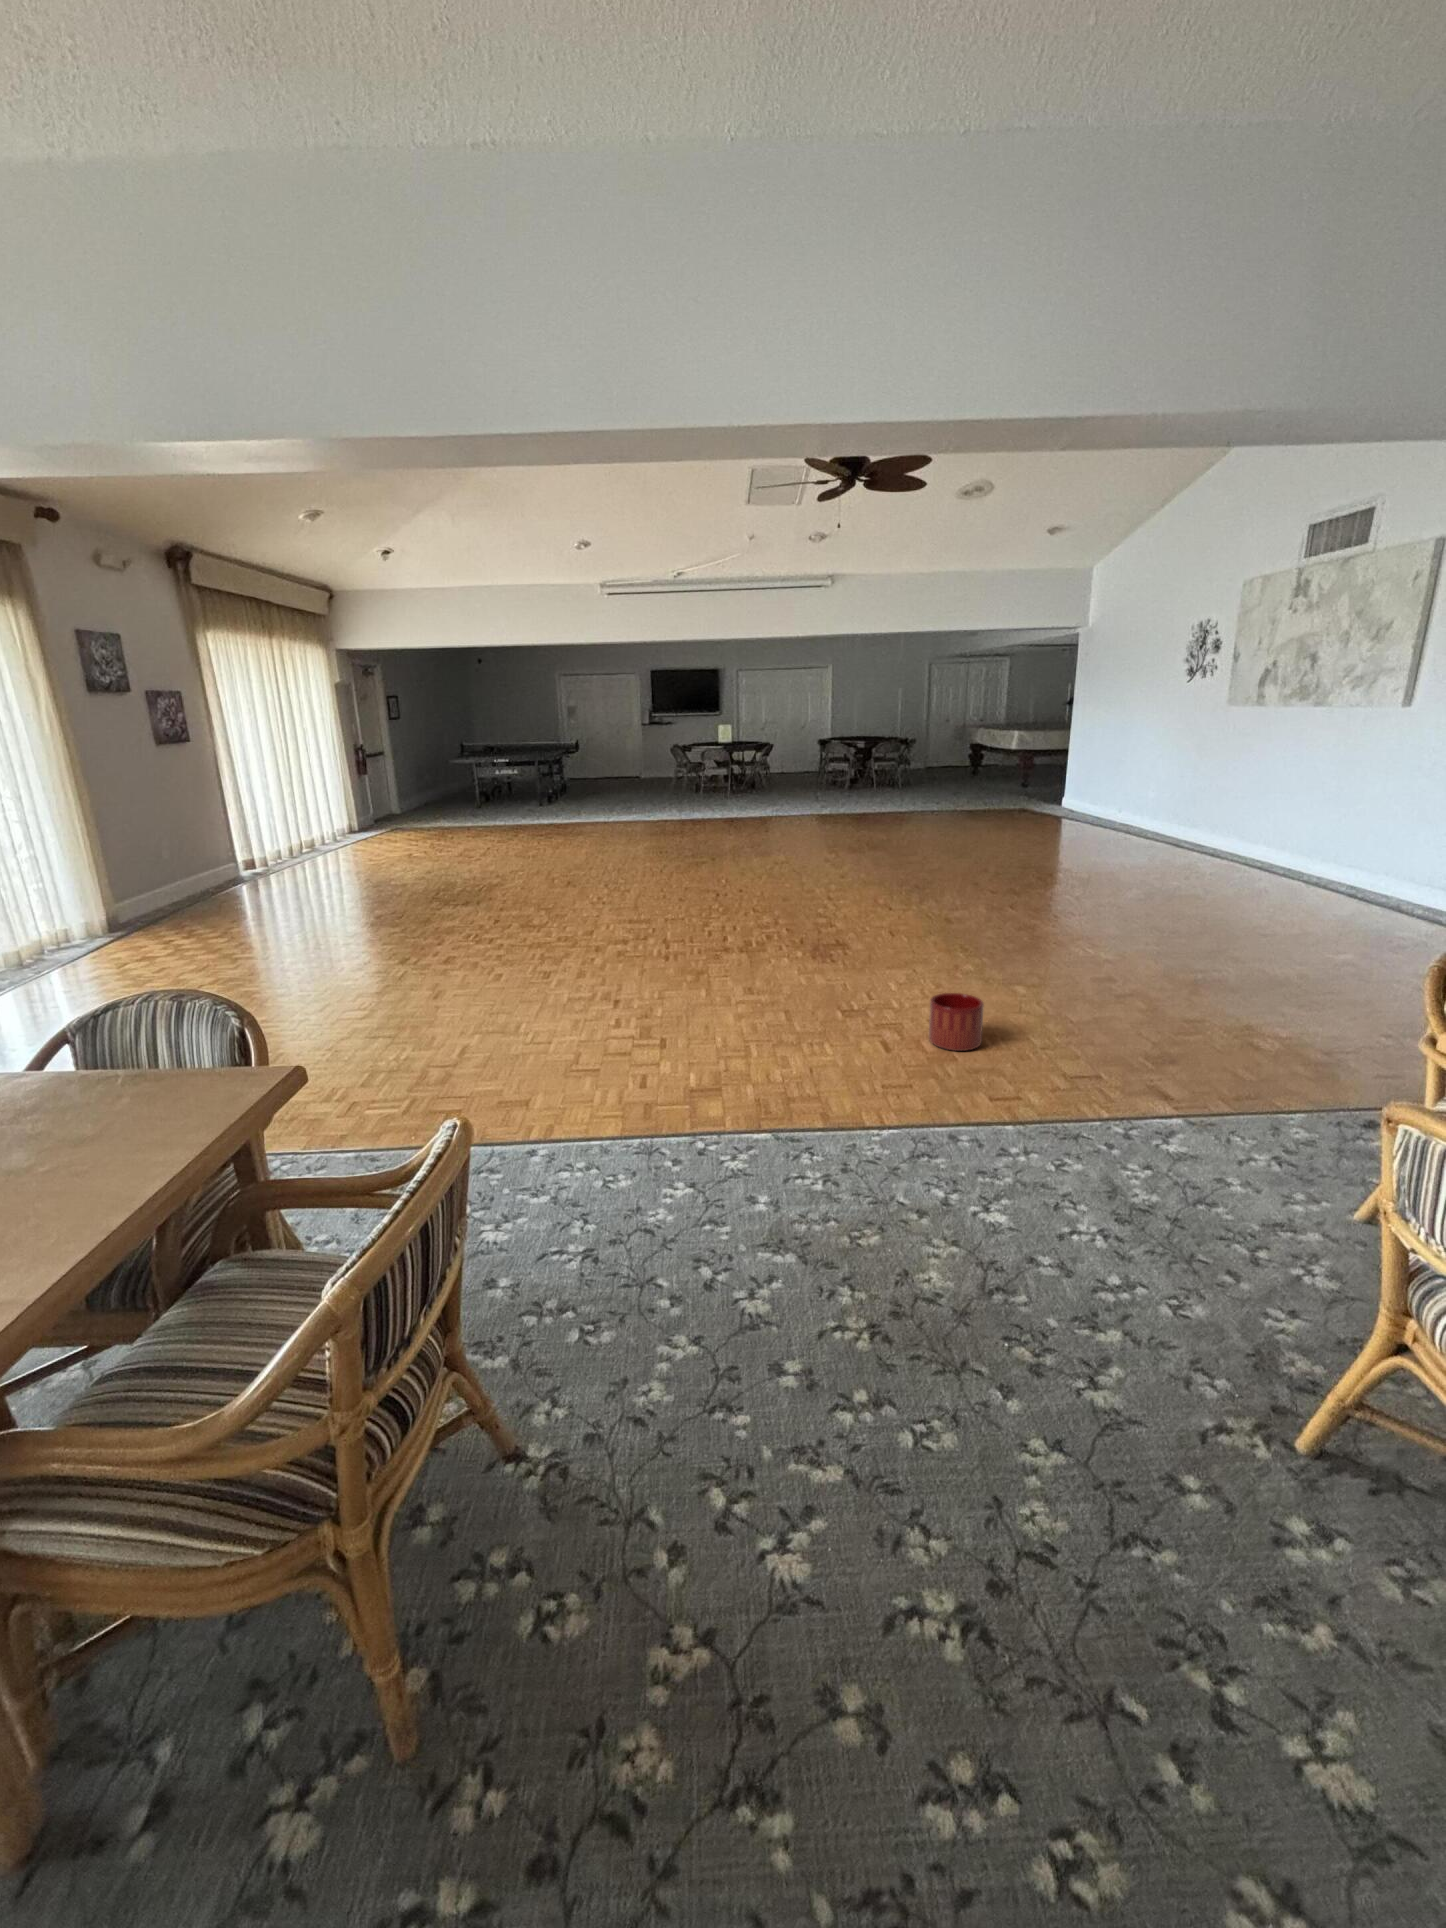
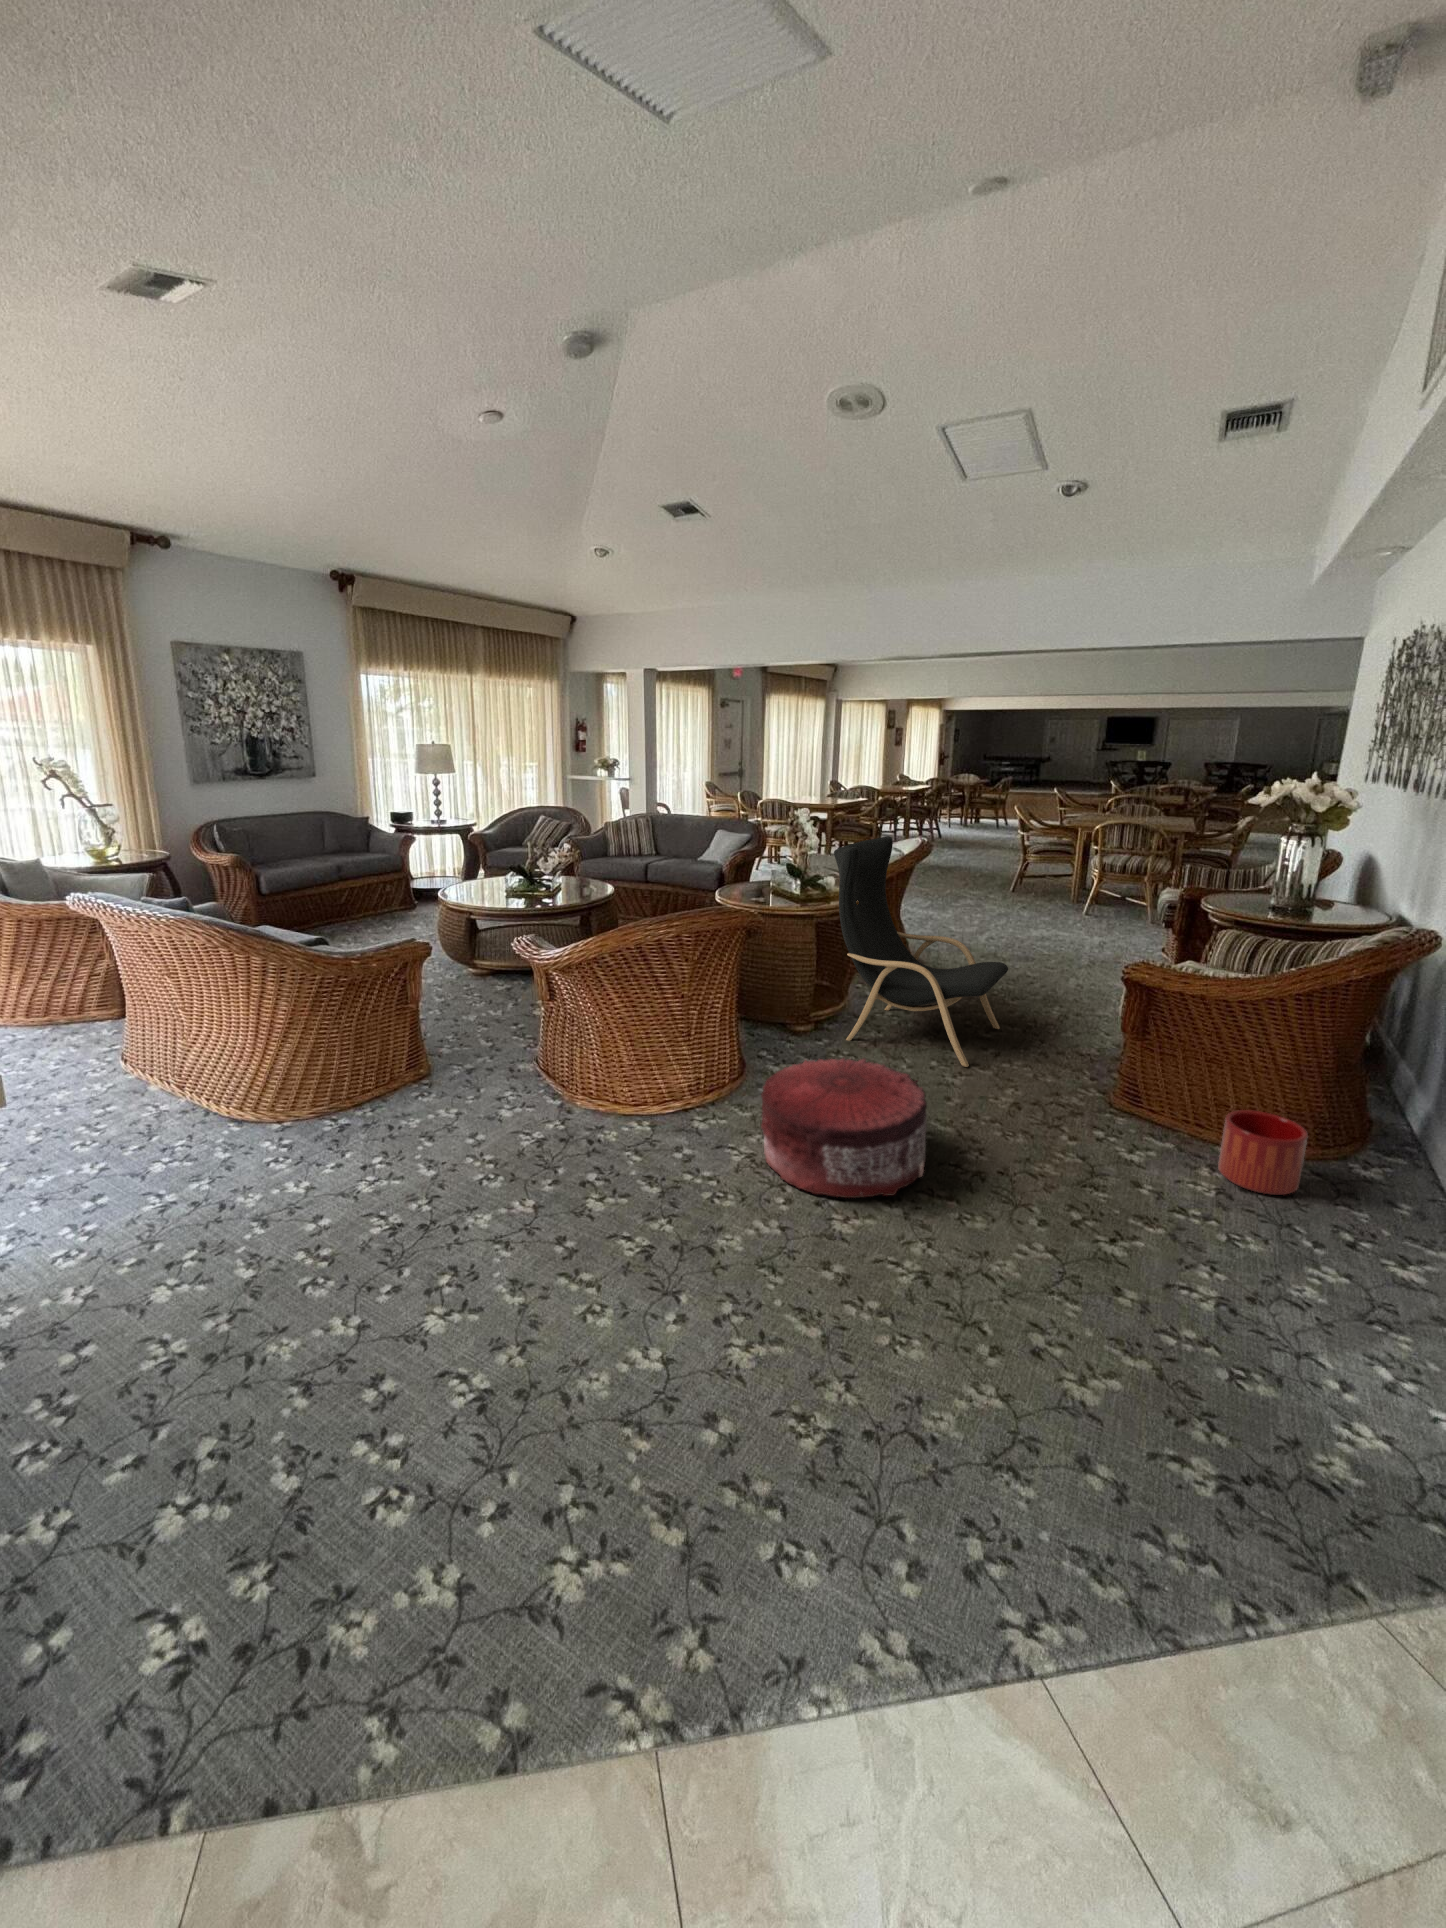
lounge chair: none [551,820,718,1019] -> present [834,836,1008,1067]
pouf: none [603,1021,760,1153] -> present [761,1058,927,1198]

